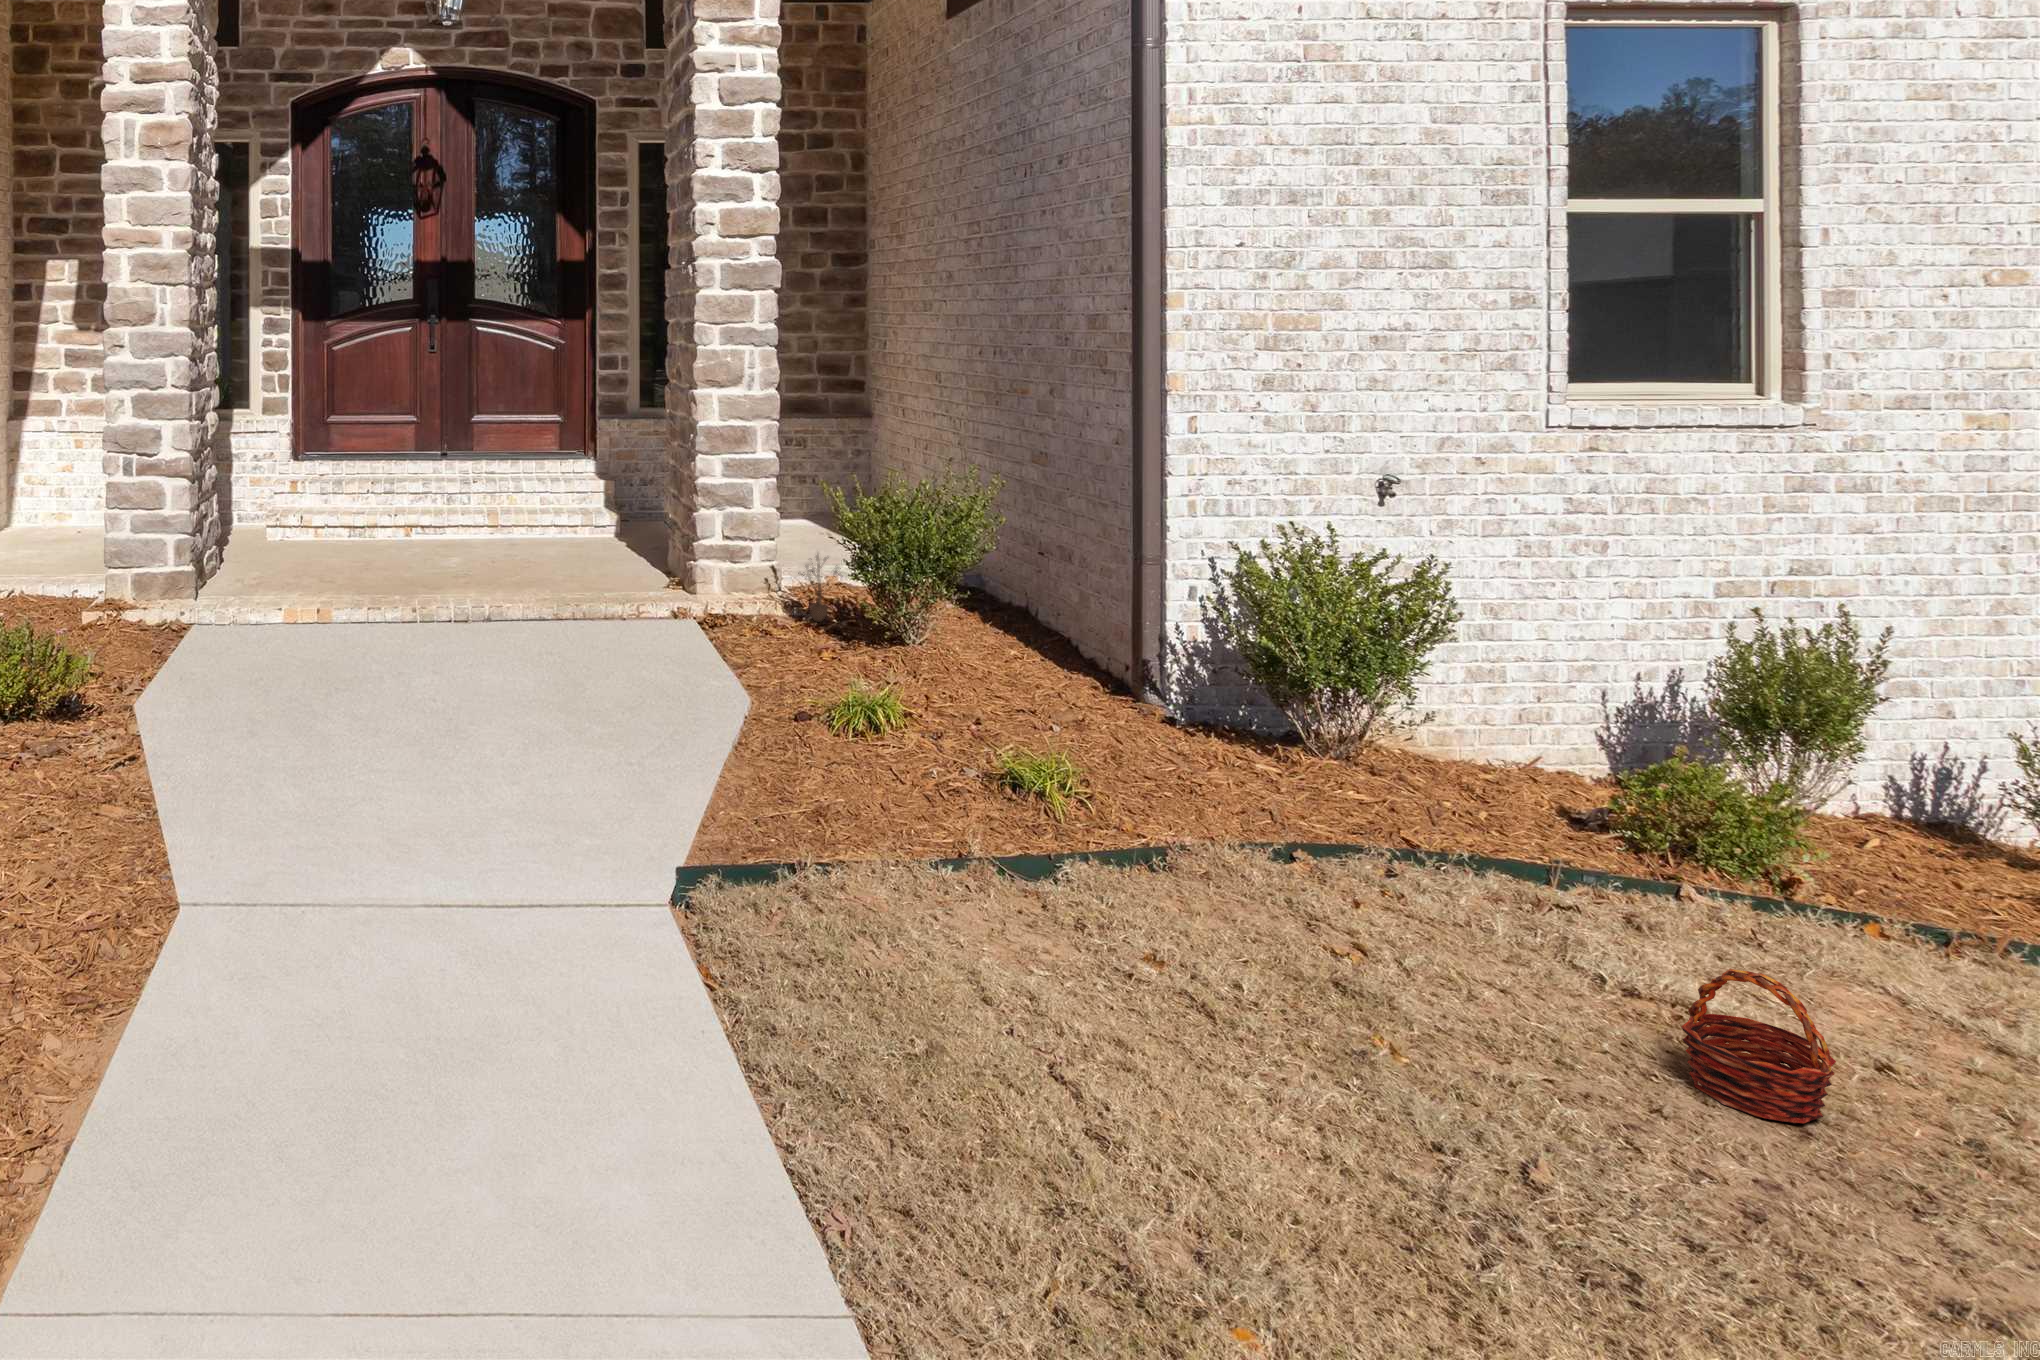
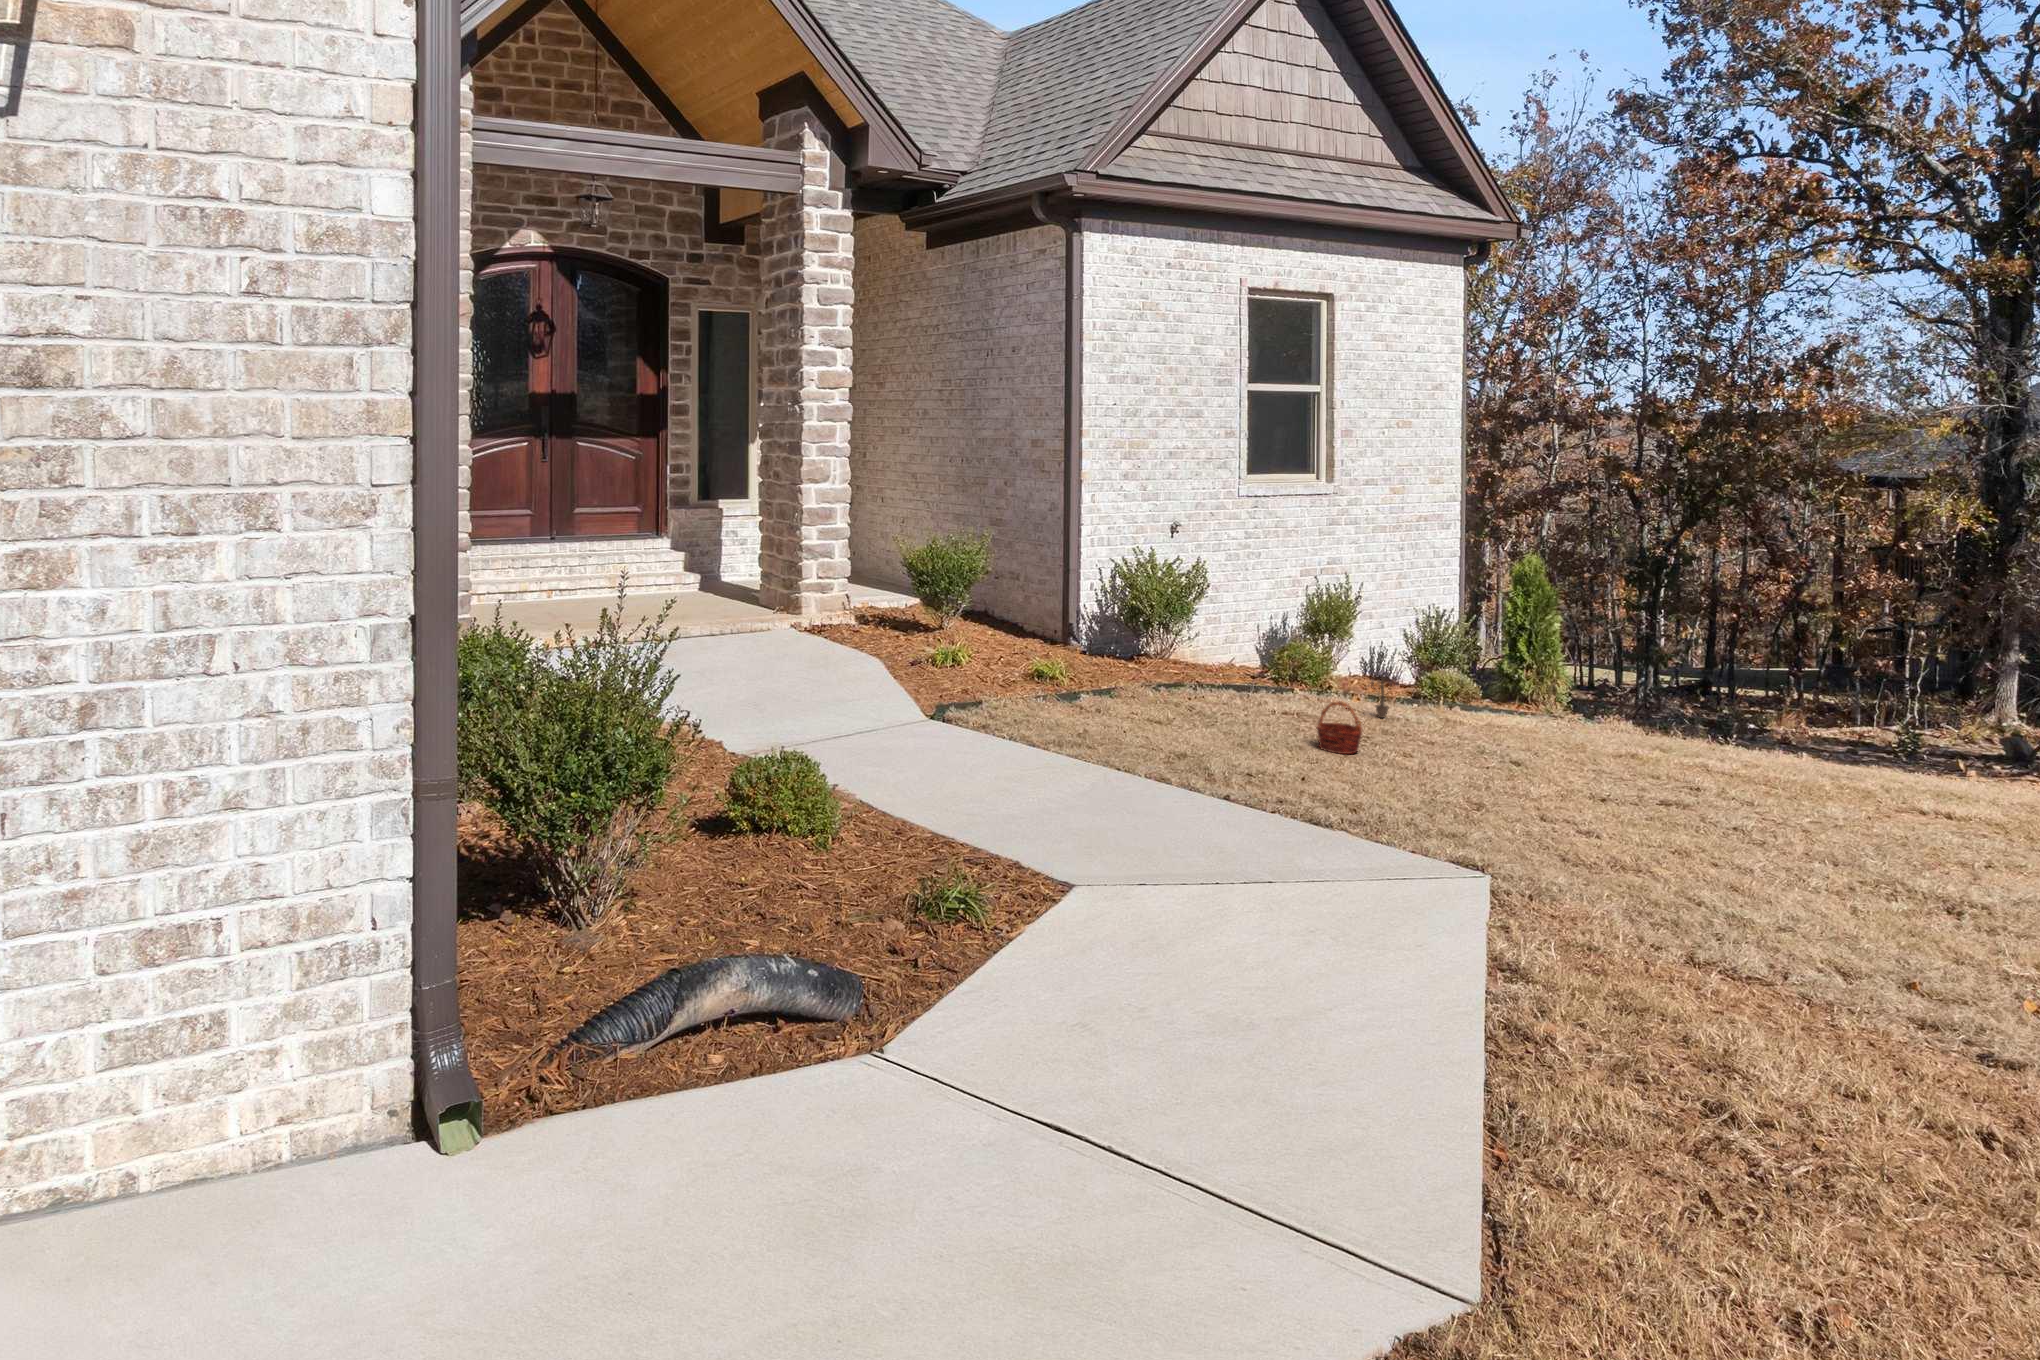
decorative plant: present [789,555,841,622] -> present [1370,671,1397,718]

